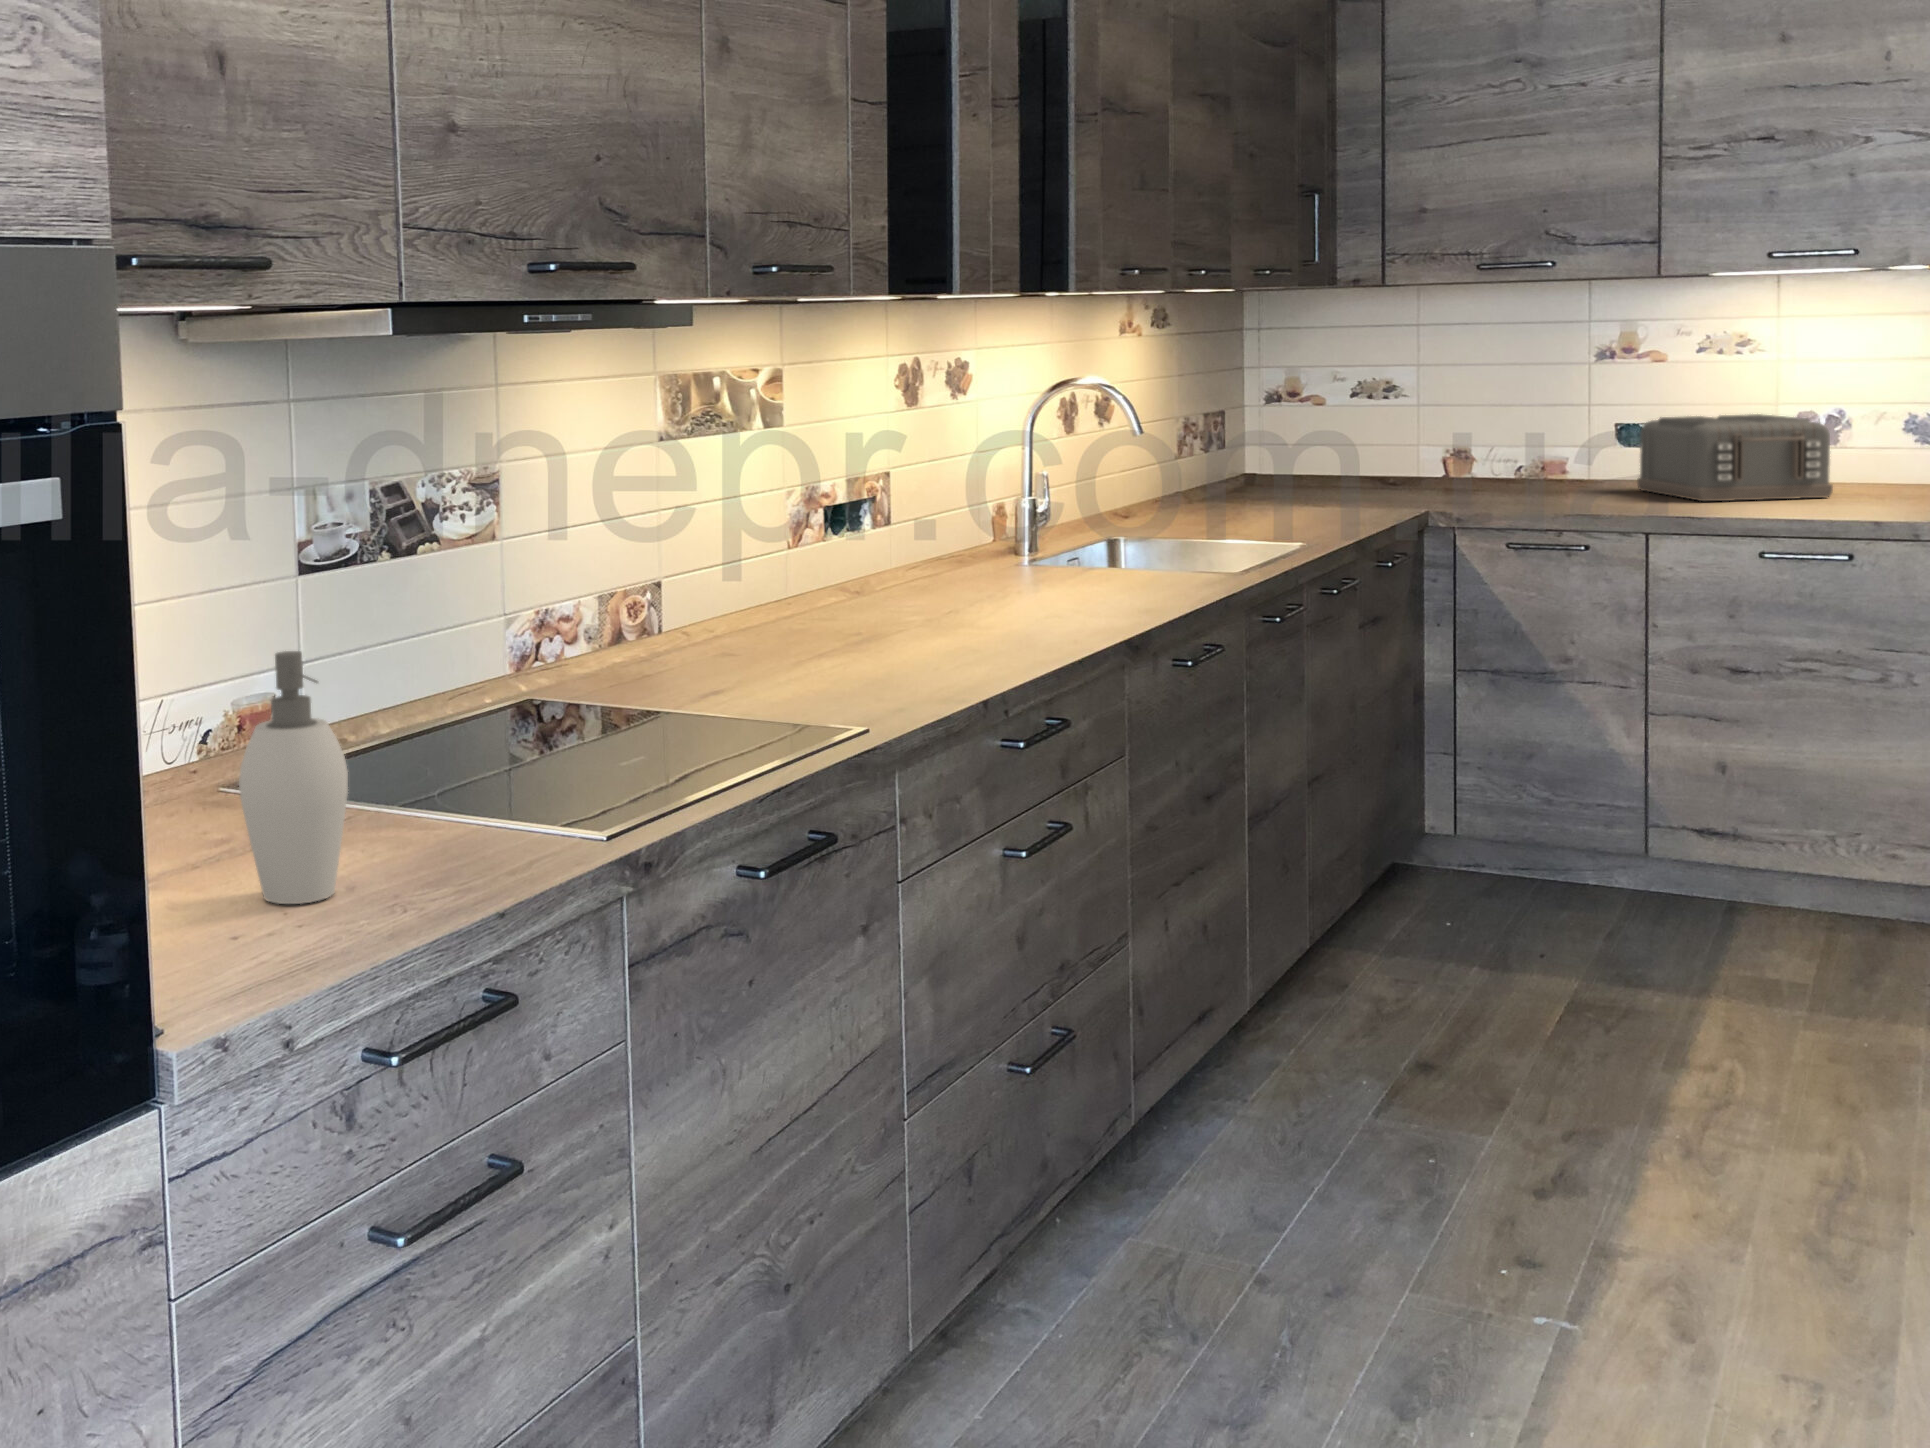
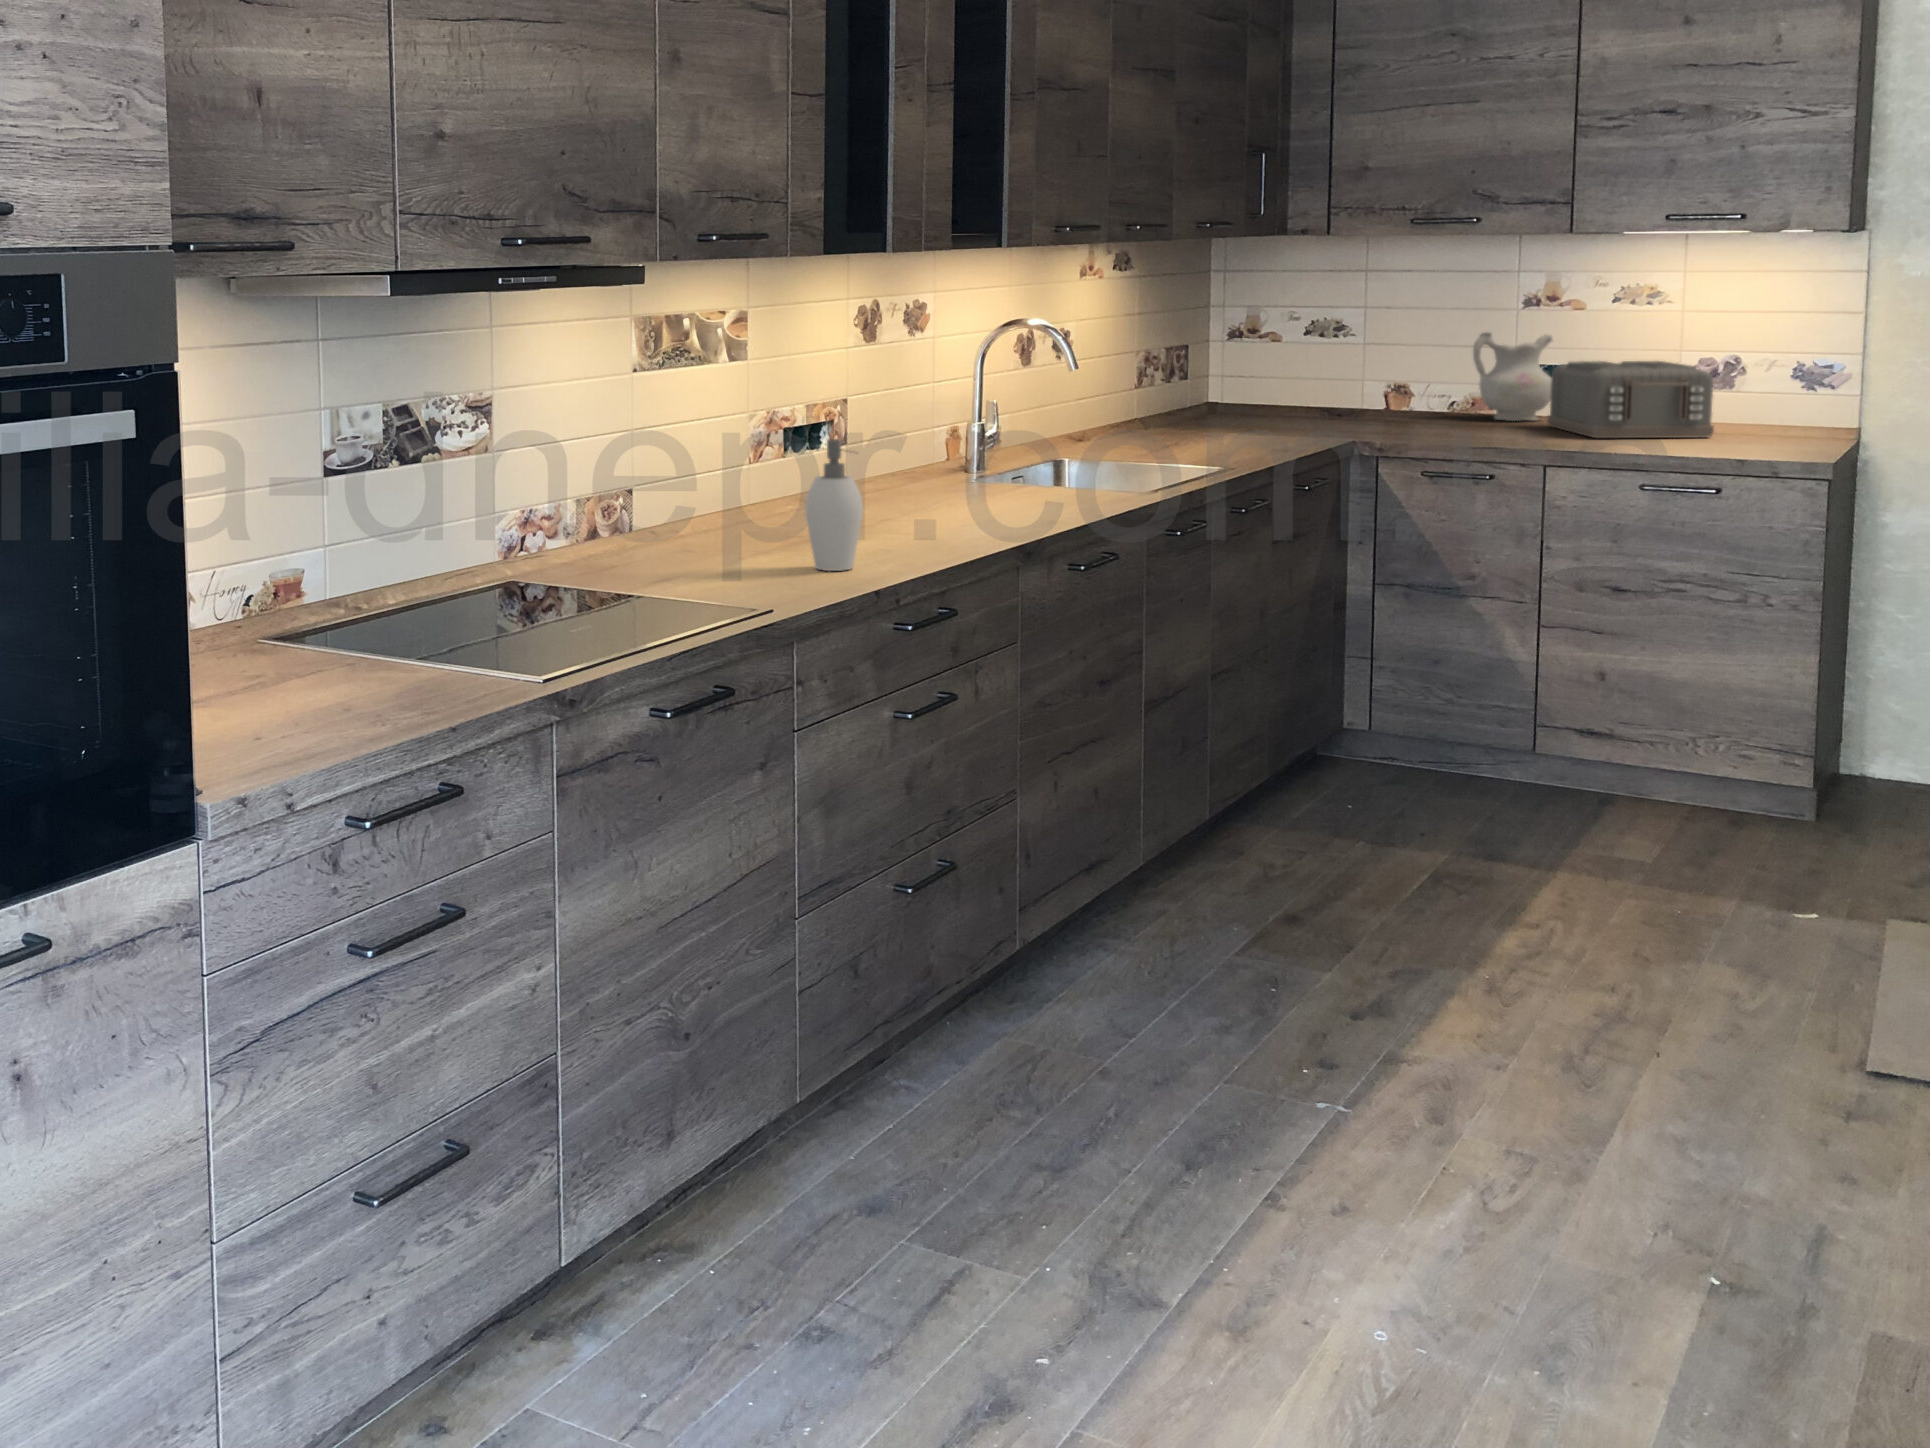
ceramic pitcher: none [1546,387,1638,485] -> present [1473,332,1552,421]
soap dispenser: present [239,651,348,904] -> present [805,439,863,571]

